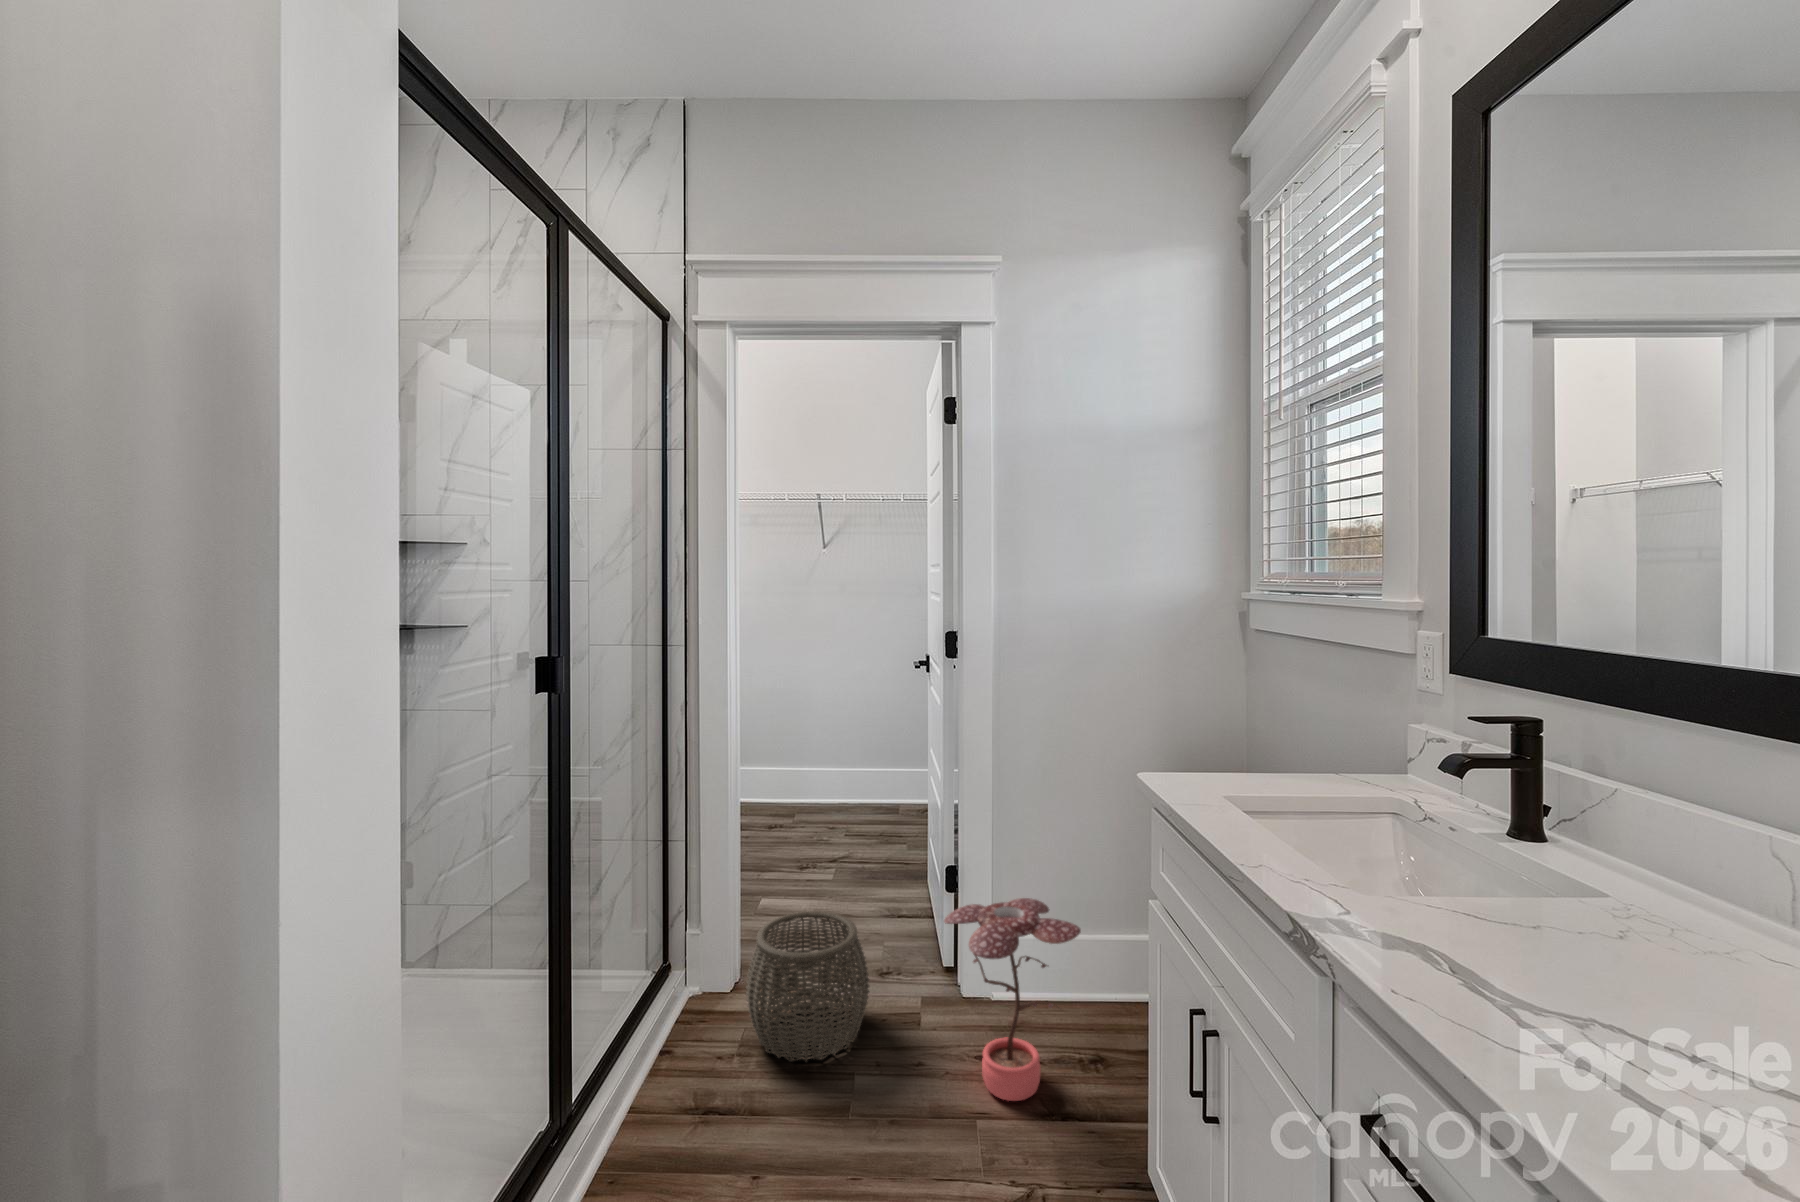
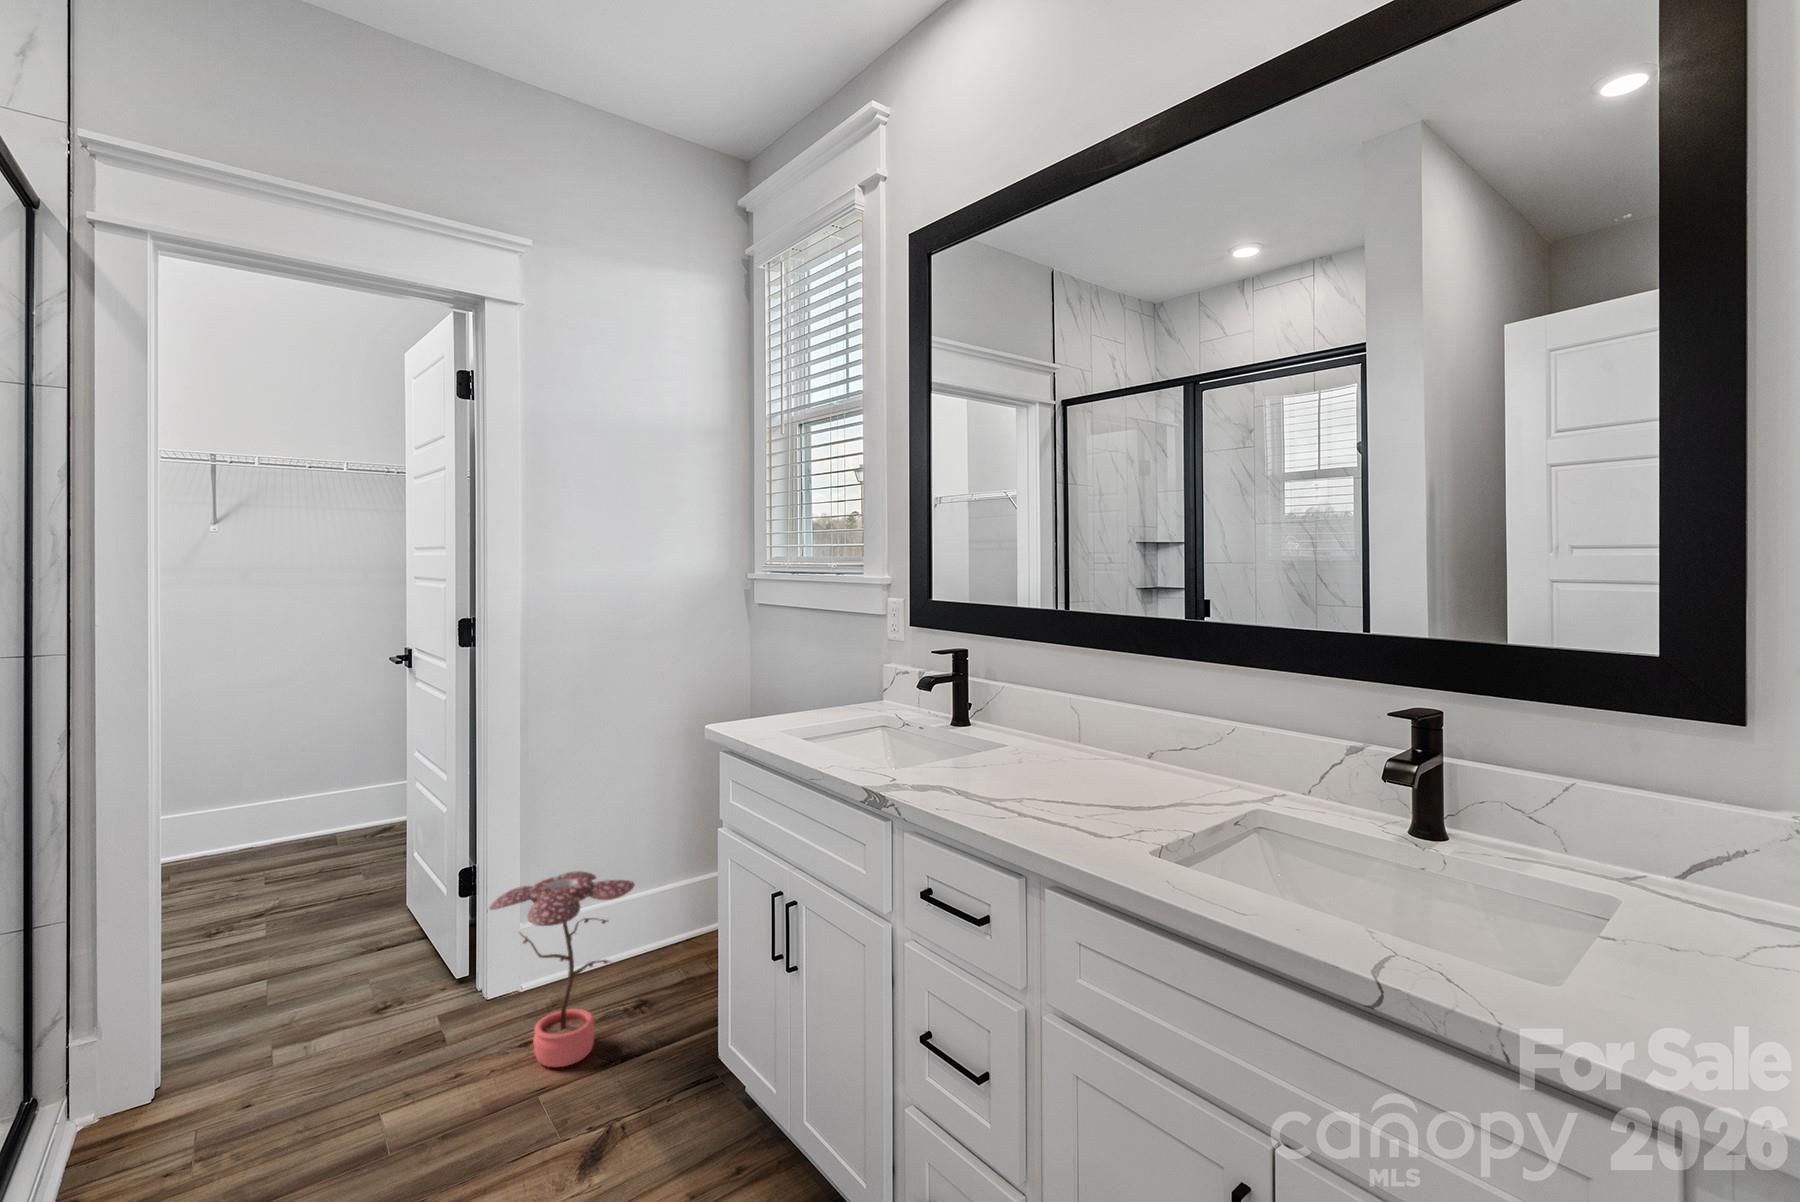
woven basket: present [746,911,869,1061] -> none [207,945,385,1126]

